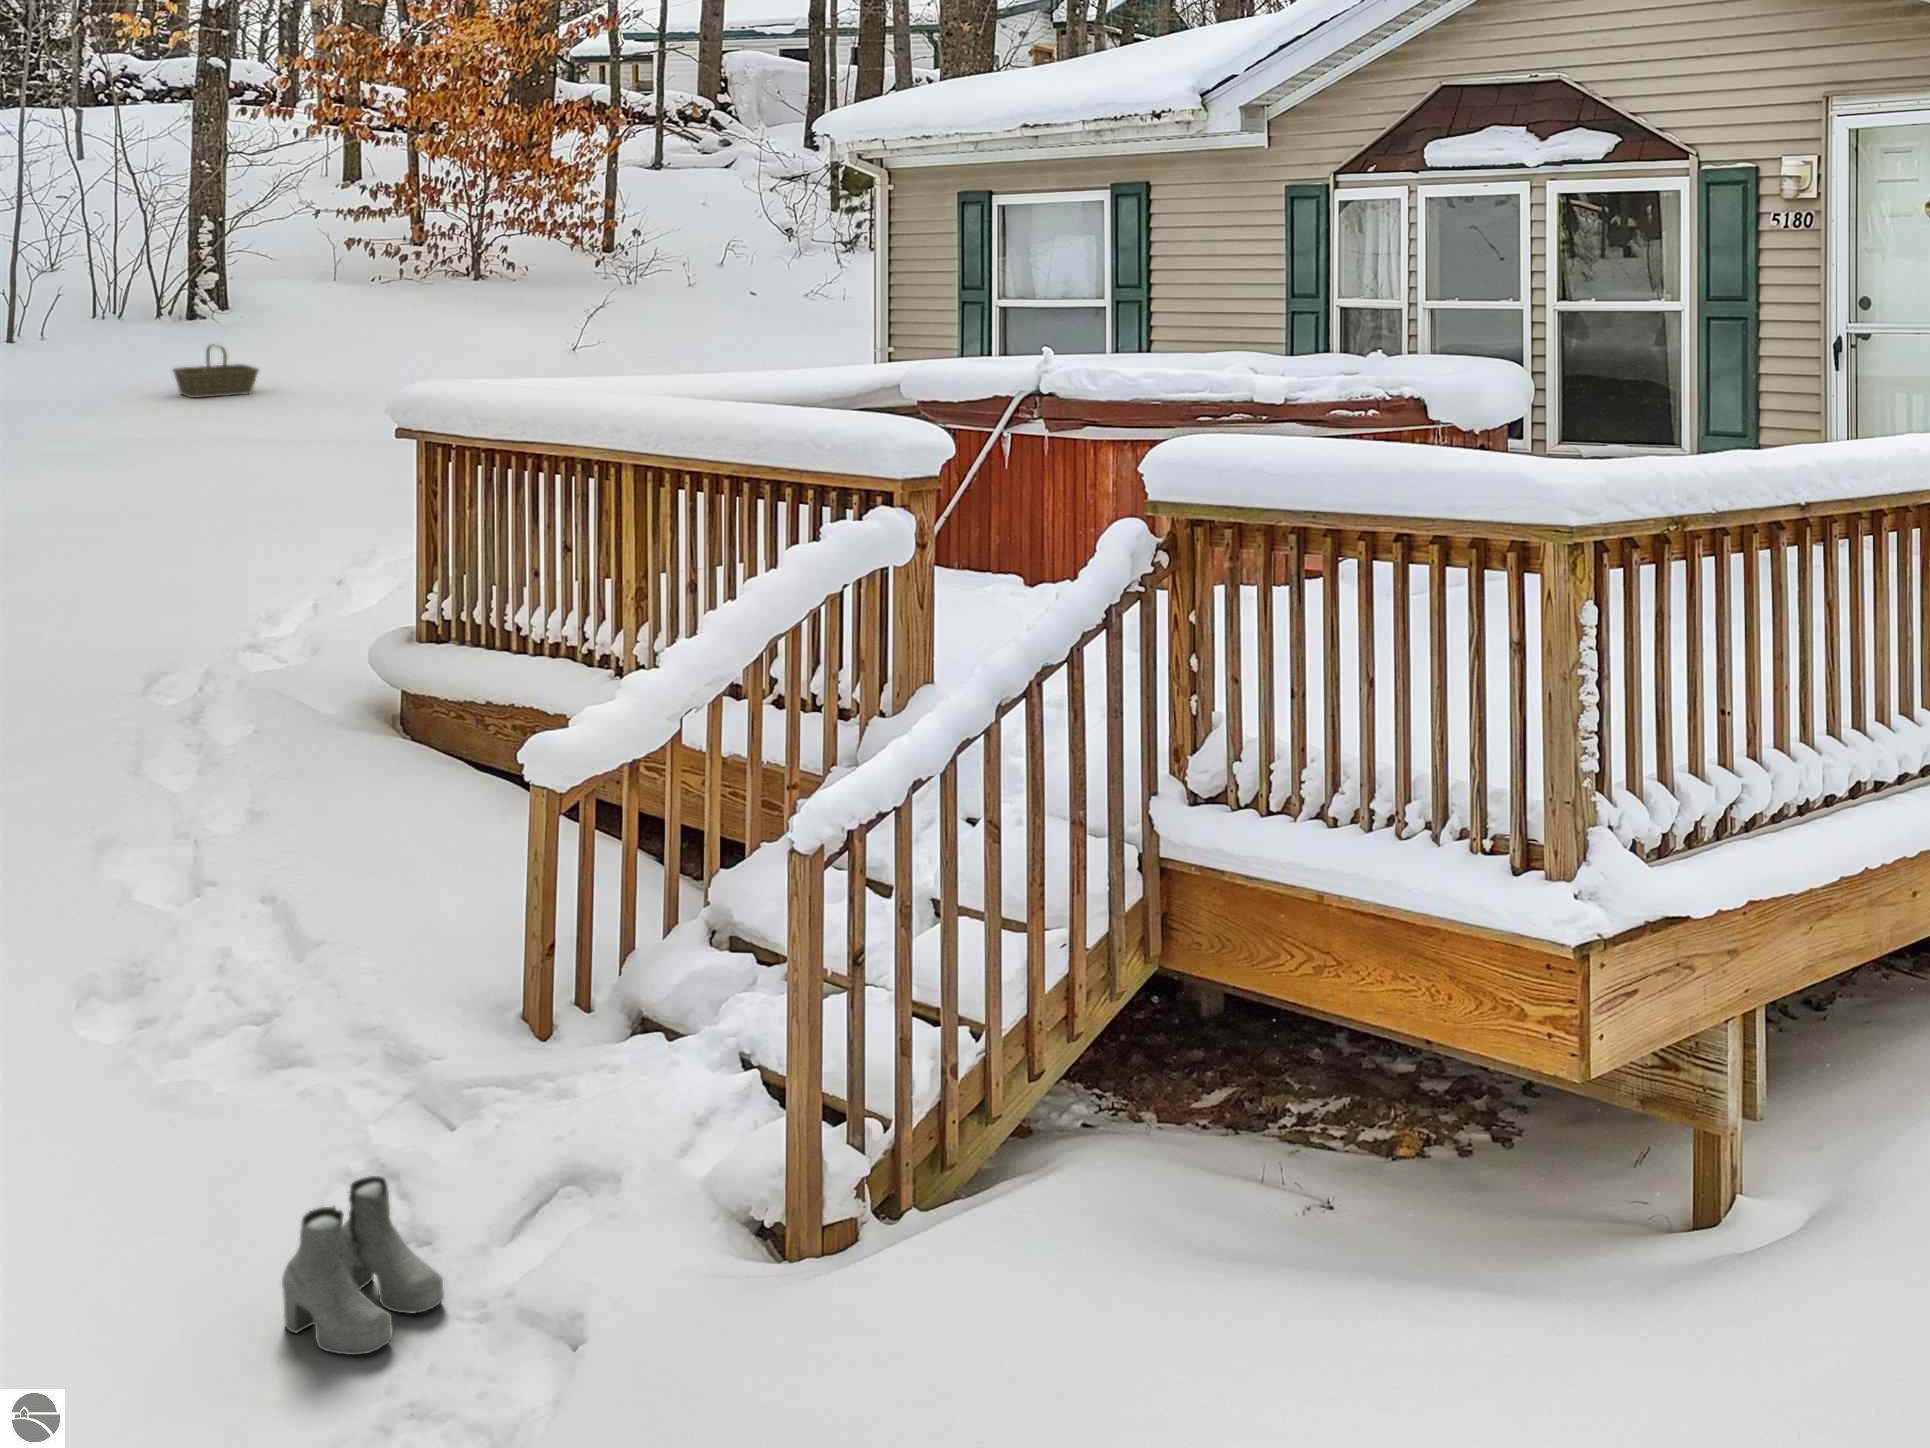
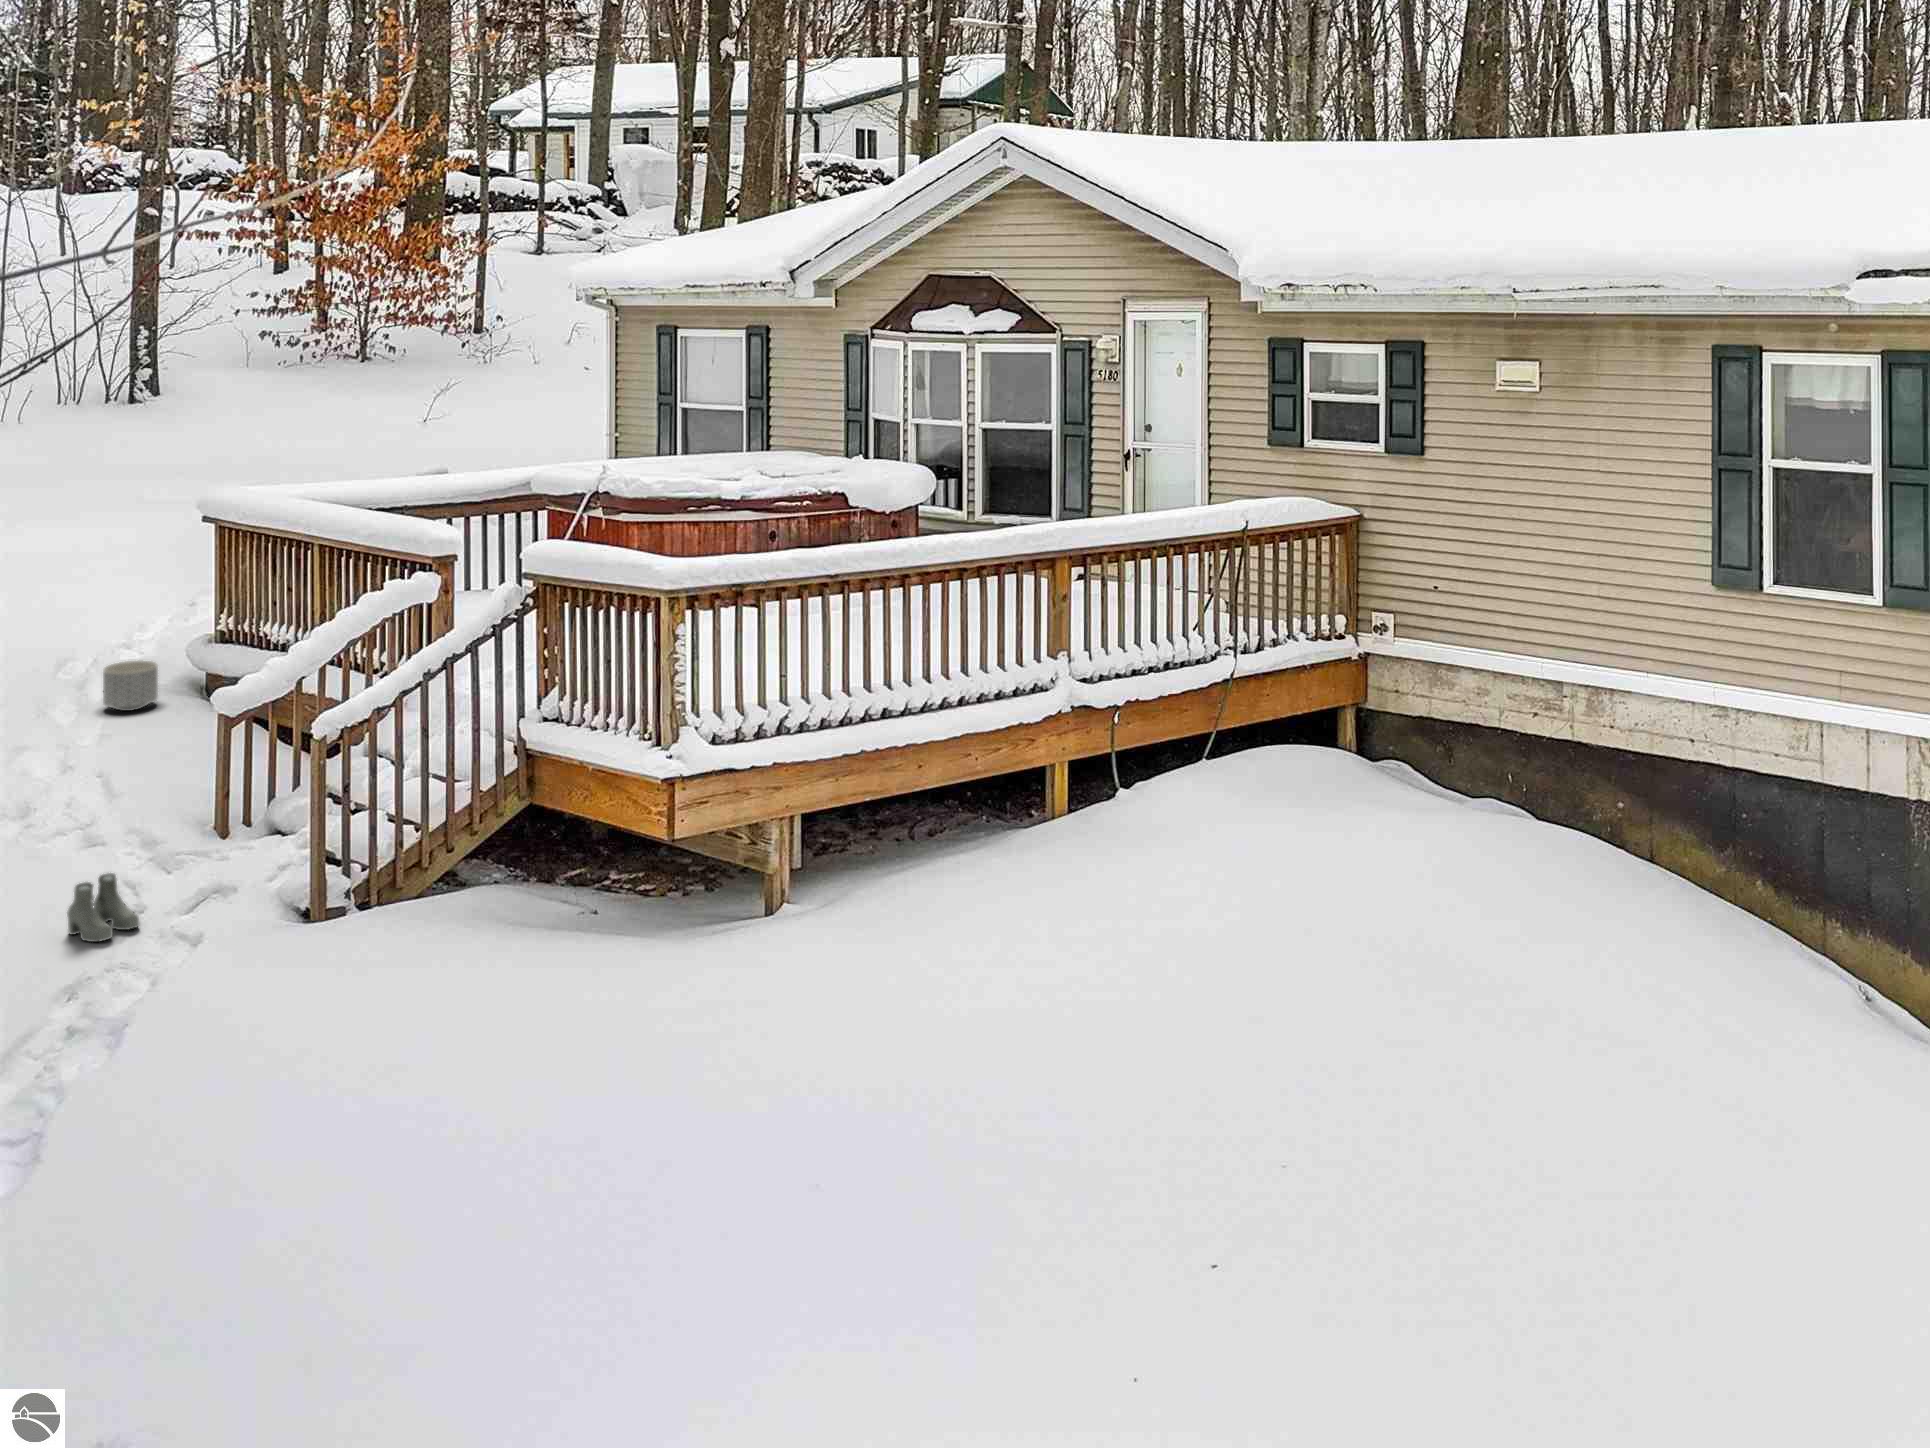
basket: present [173,346,258,398] -> none [111,428,174,467]
planter: none [243,677,336,767] -> present [103,660,158,711]

